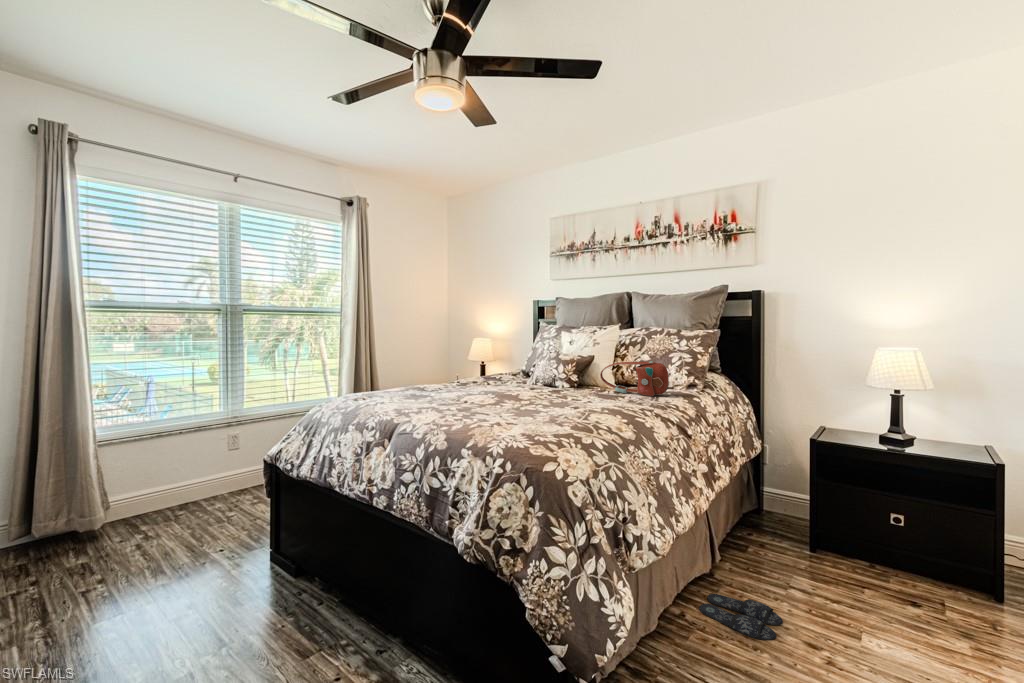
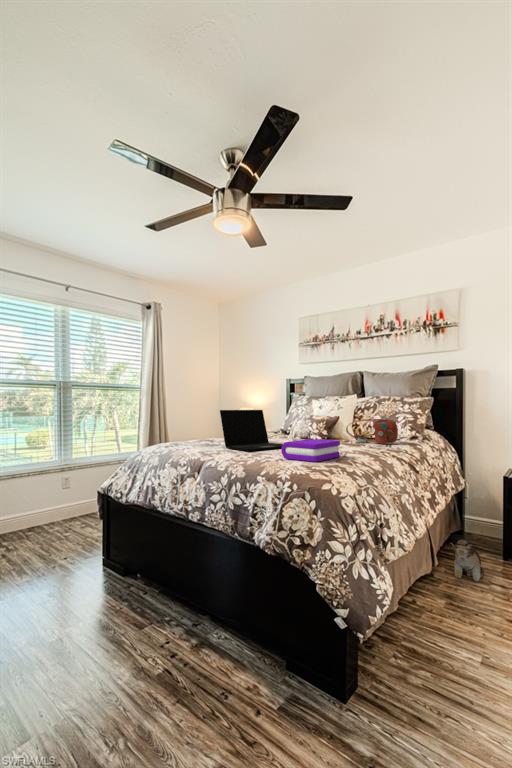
laptop: none [424,349,523,409] -> present [220,410,283,451]
book: none [497,394,580,430] -> present [281,439,340,462]
plush toy: none [731,523,775,576] -> present [451,540,484,581]
slippers: present [699,594,783,640] -> none [431,593,495,624]

